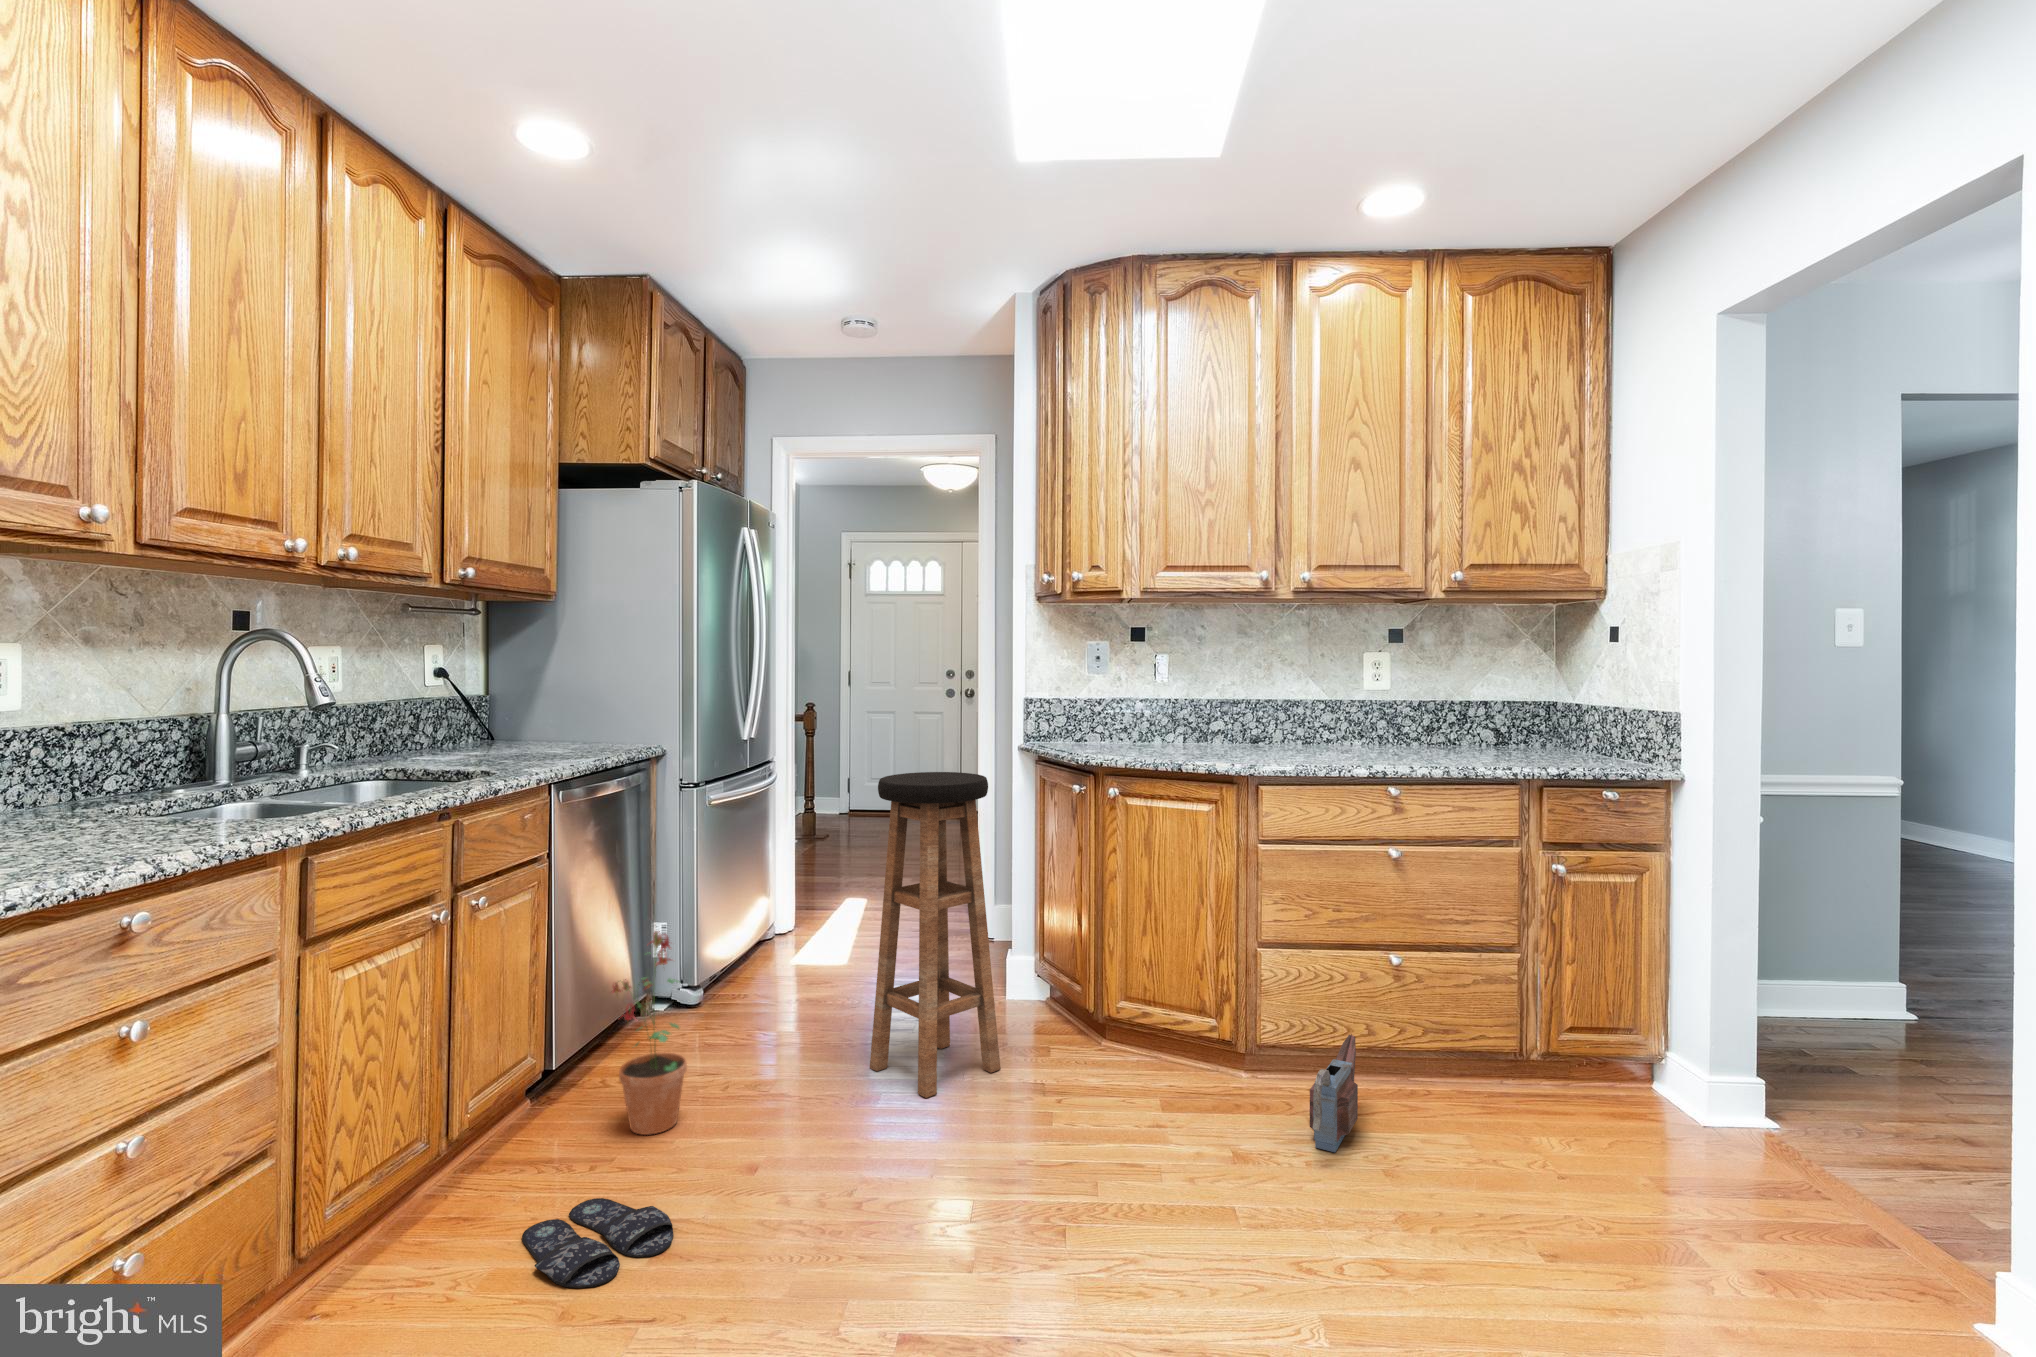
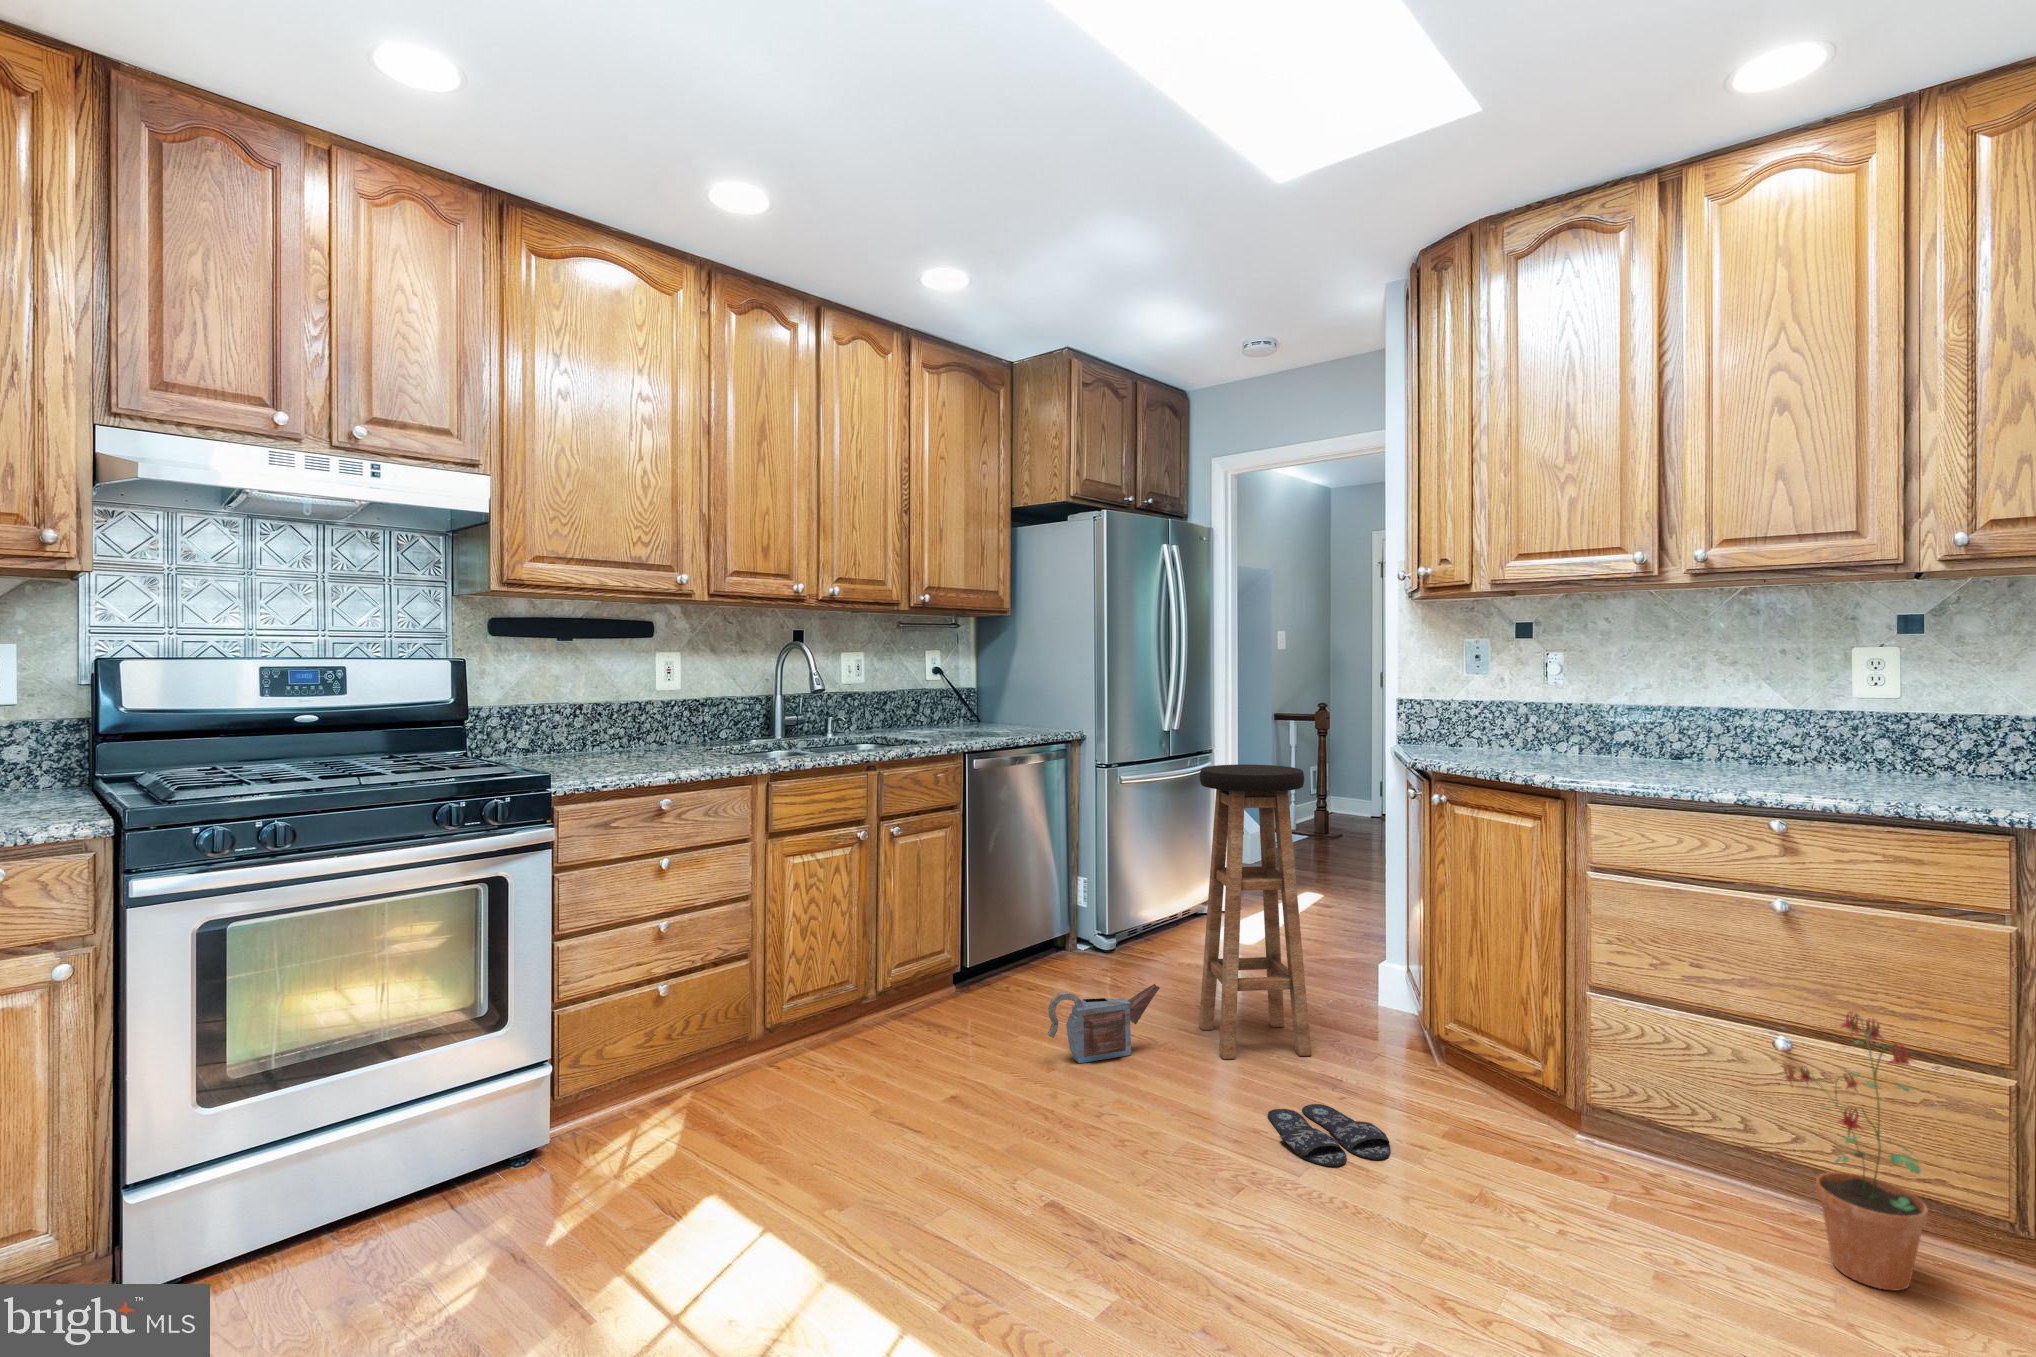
potted plant: present [613,931,687,1135] -> present [1784,1012,1928,1291]
watering can: present [1310,1034,1358,1152] -> present [1047,984,1160,1063]
slippers: present [522,1198,673,1288] -> present [1268,1104,1390,1167]

